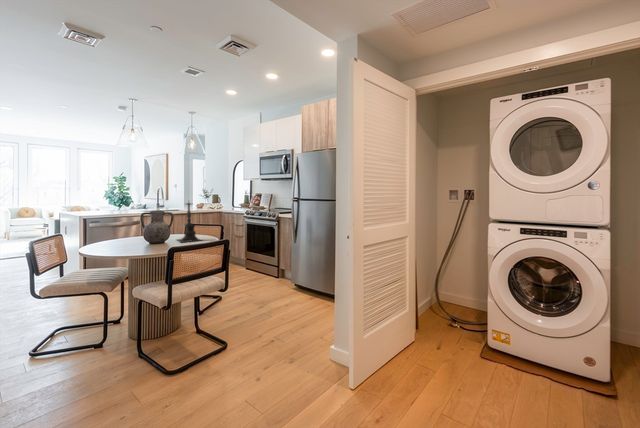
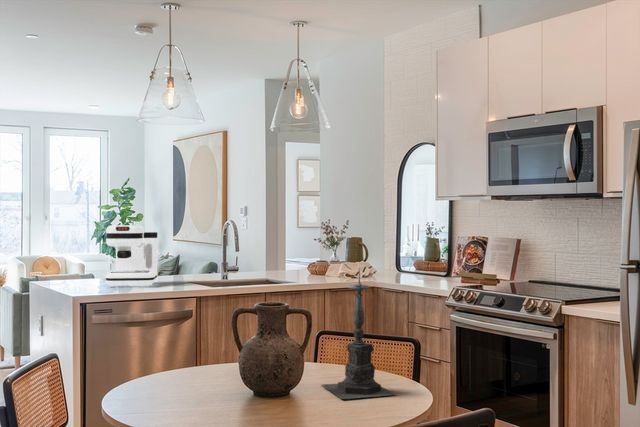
coffee maker: none [97,187,125,213] -> present [105,225,157,287]

